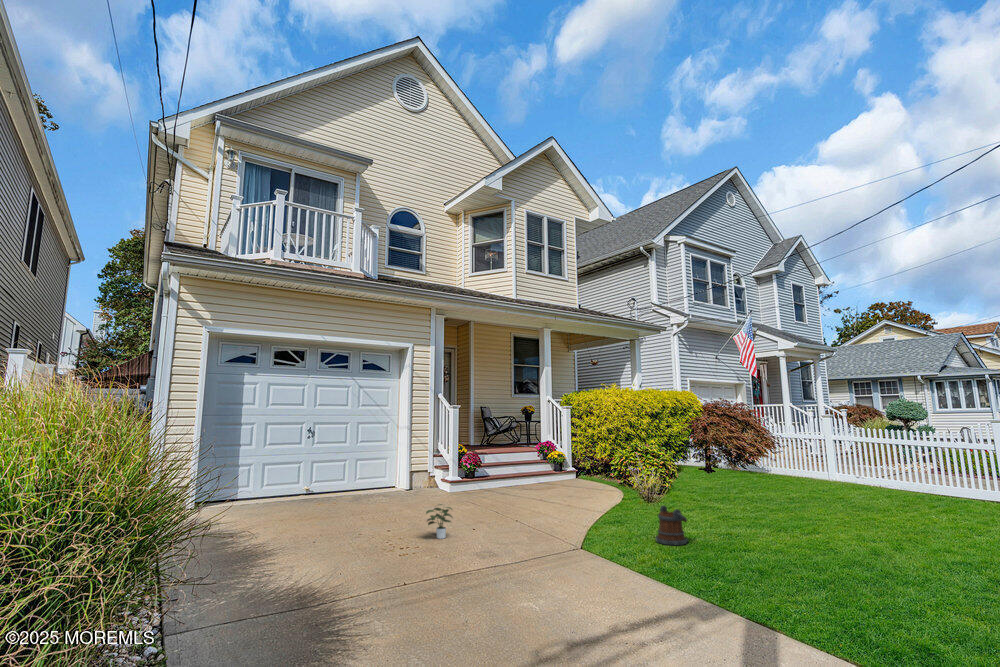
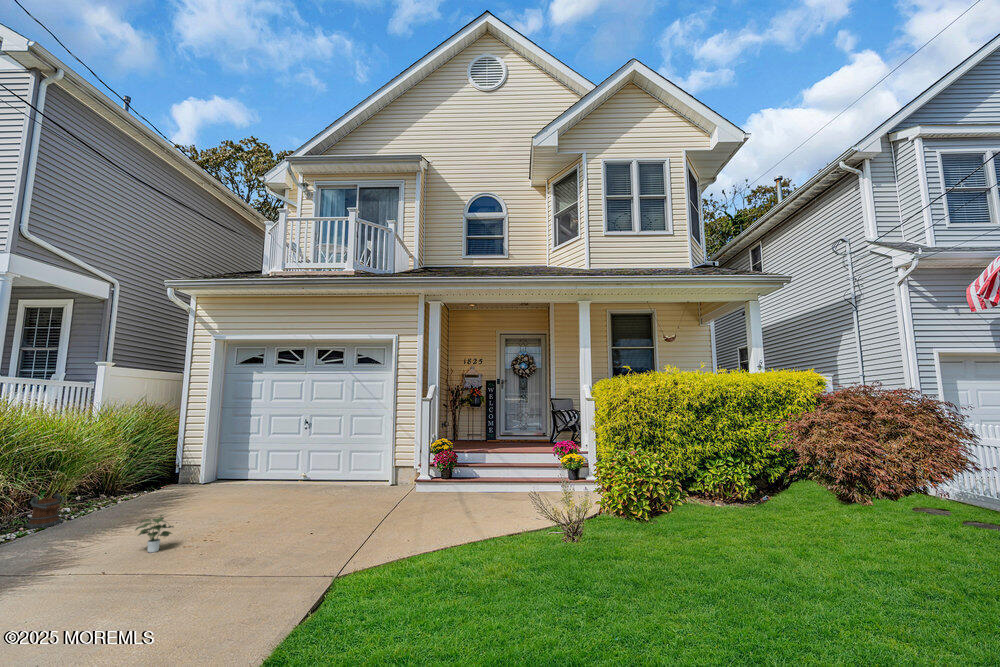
bucket: present [655,505,688,545] -> present [26,493,64,528]

